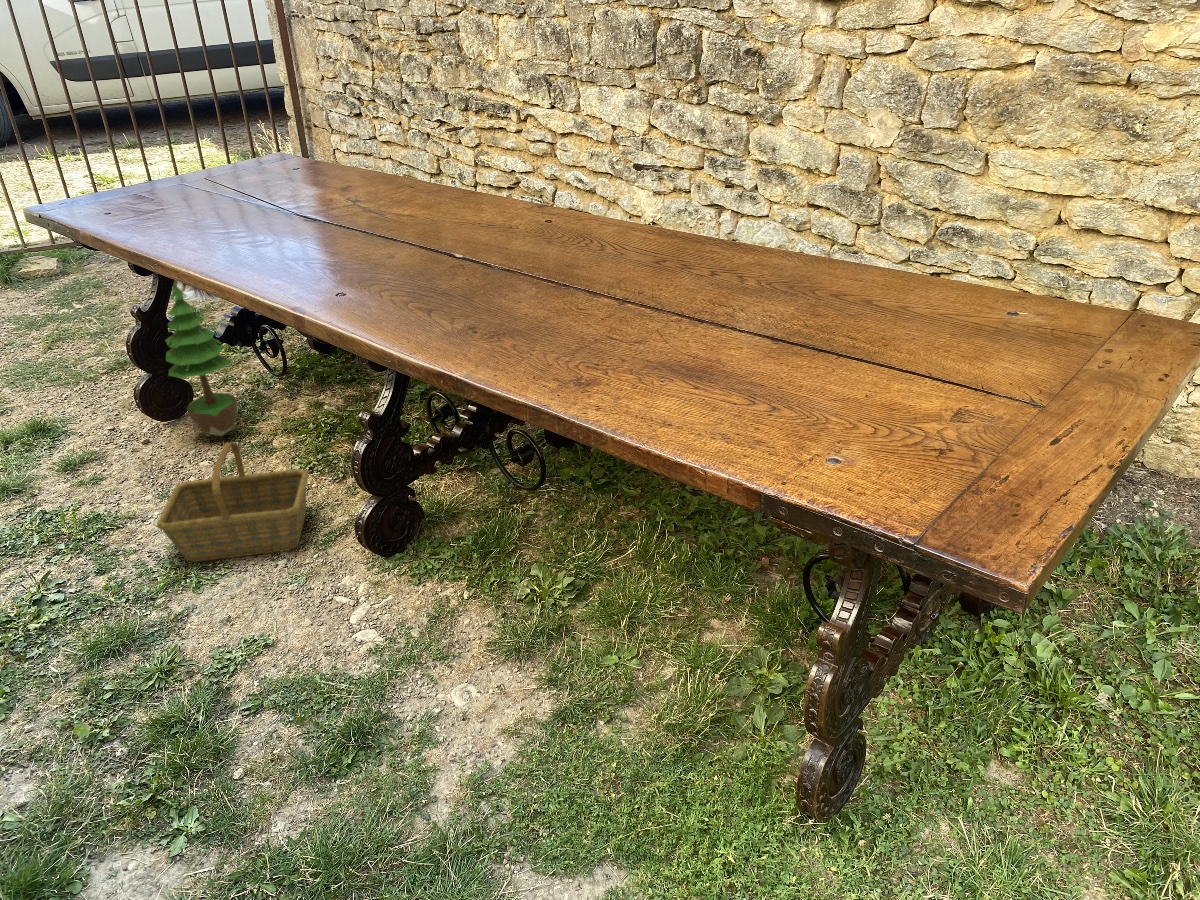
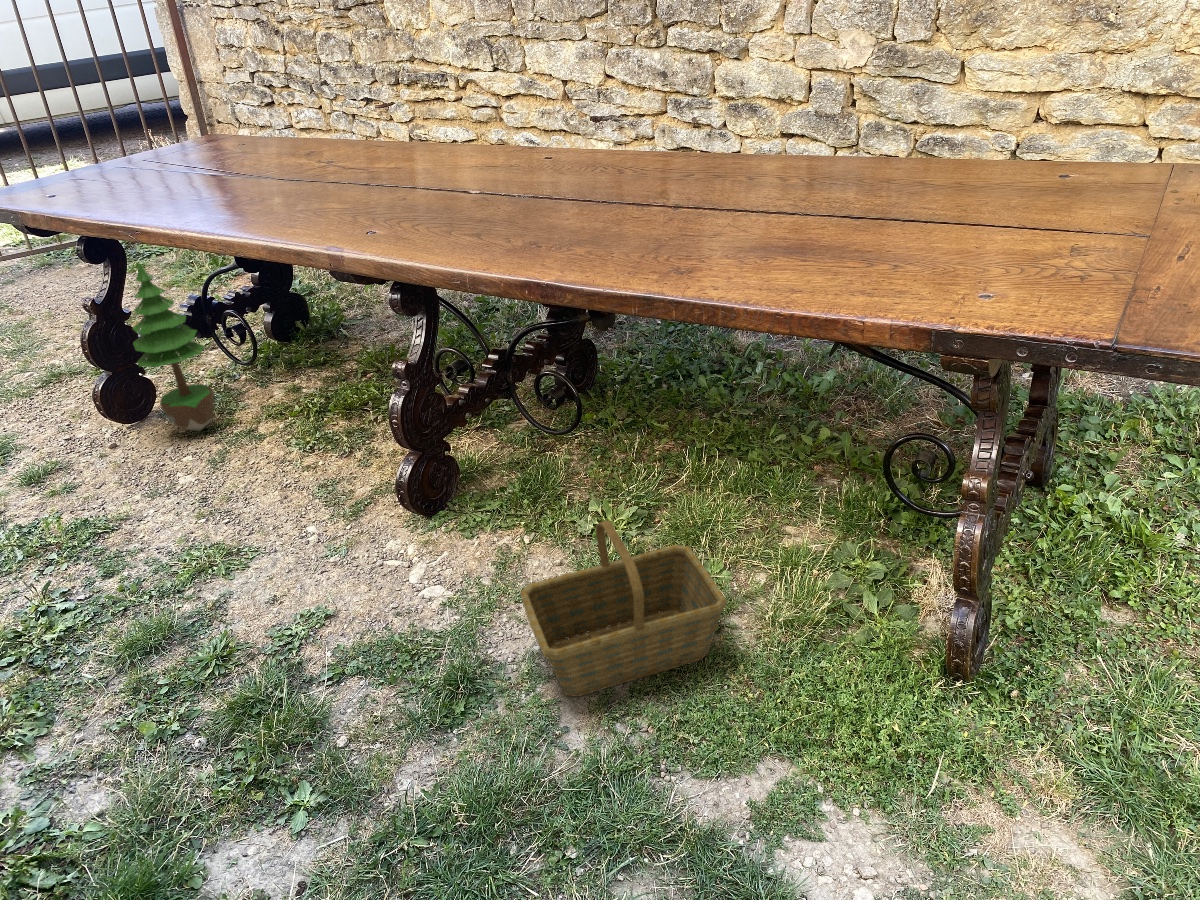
basket: present [157,443,308,562] -> present [520,521,727,697]

